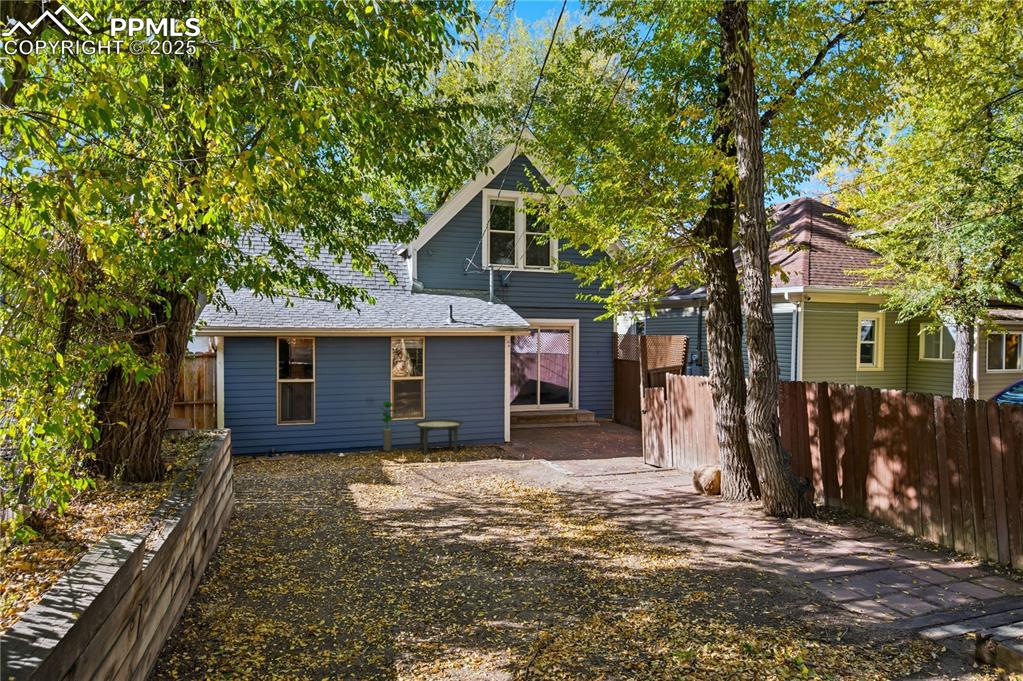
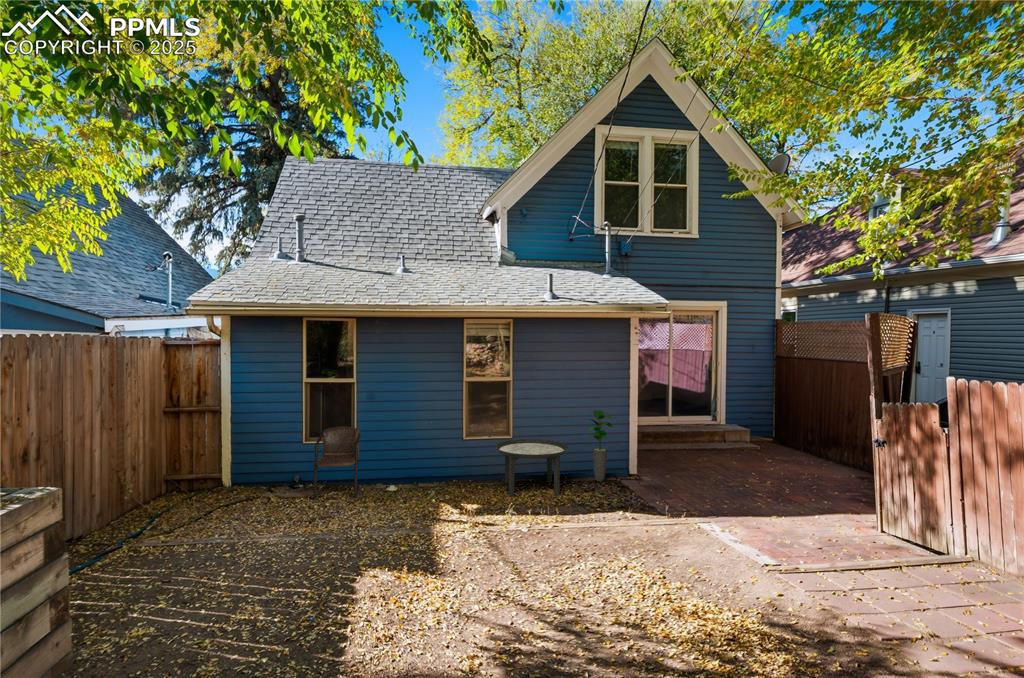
potted plant: present [379,402,396,452] -> present [589,410,614,482]
chair: none [290,413,321,461] -> present [313,426,361,500]

